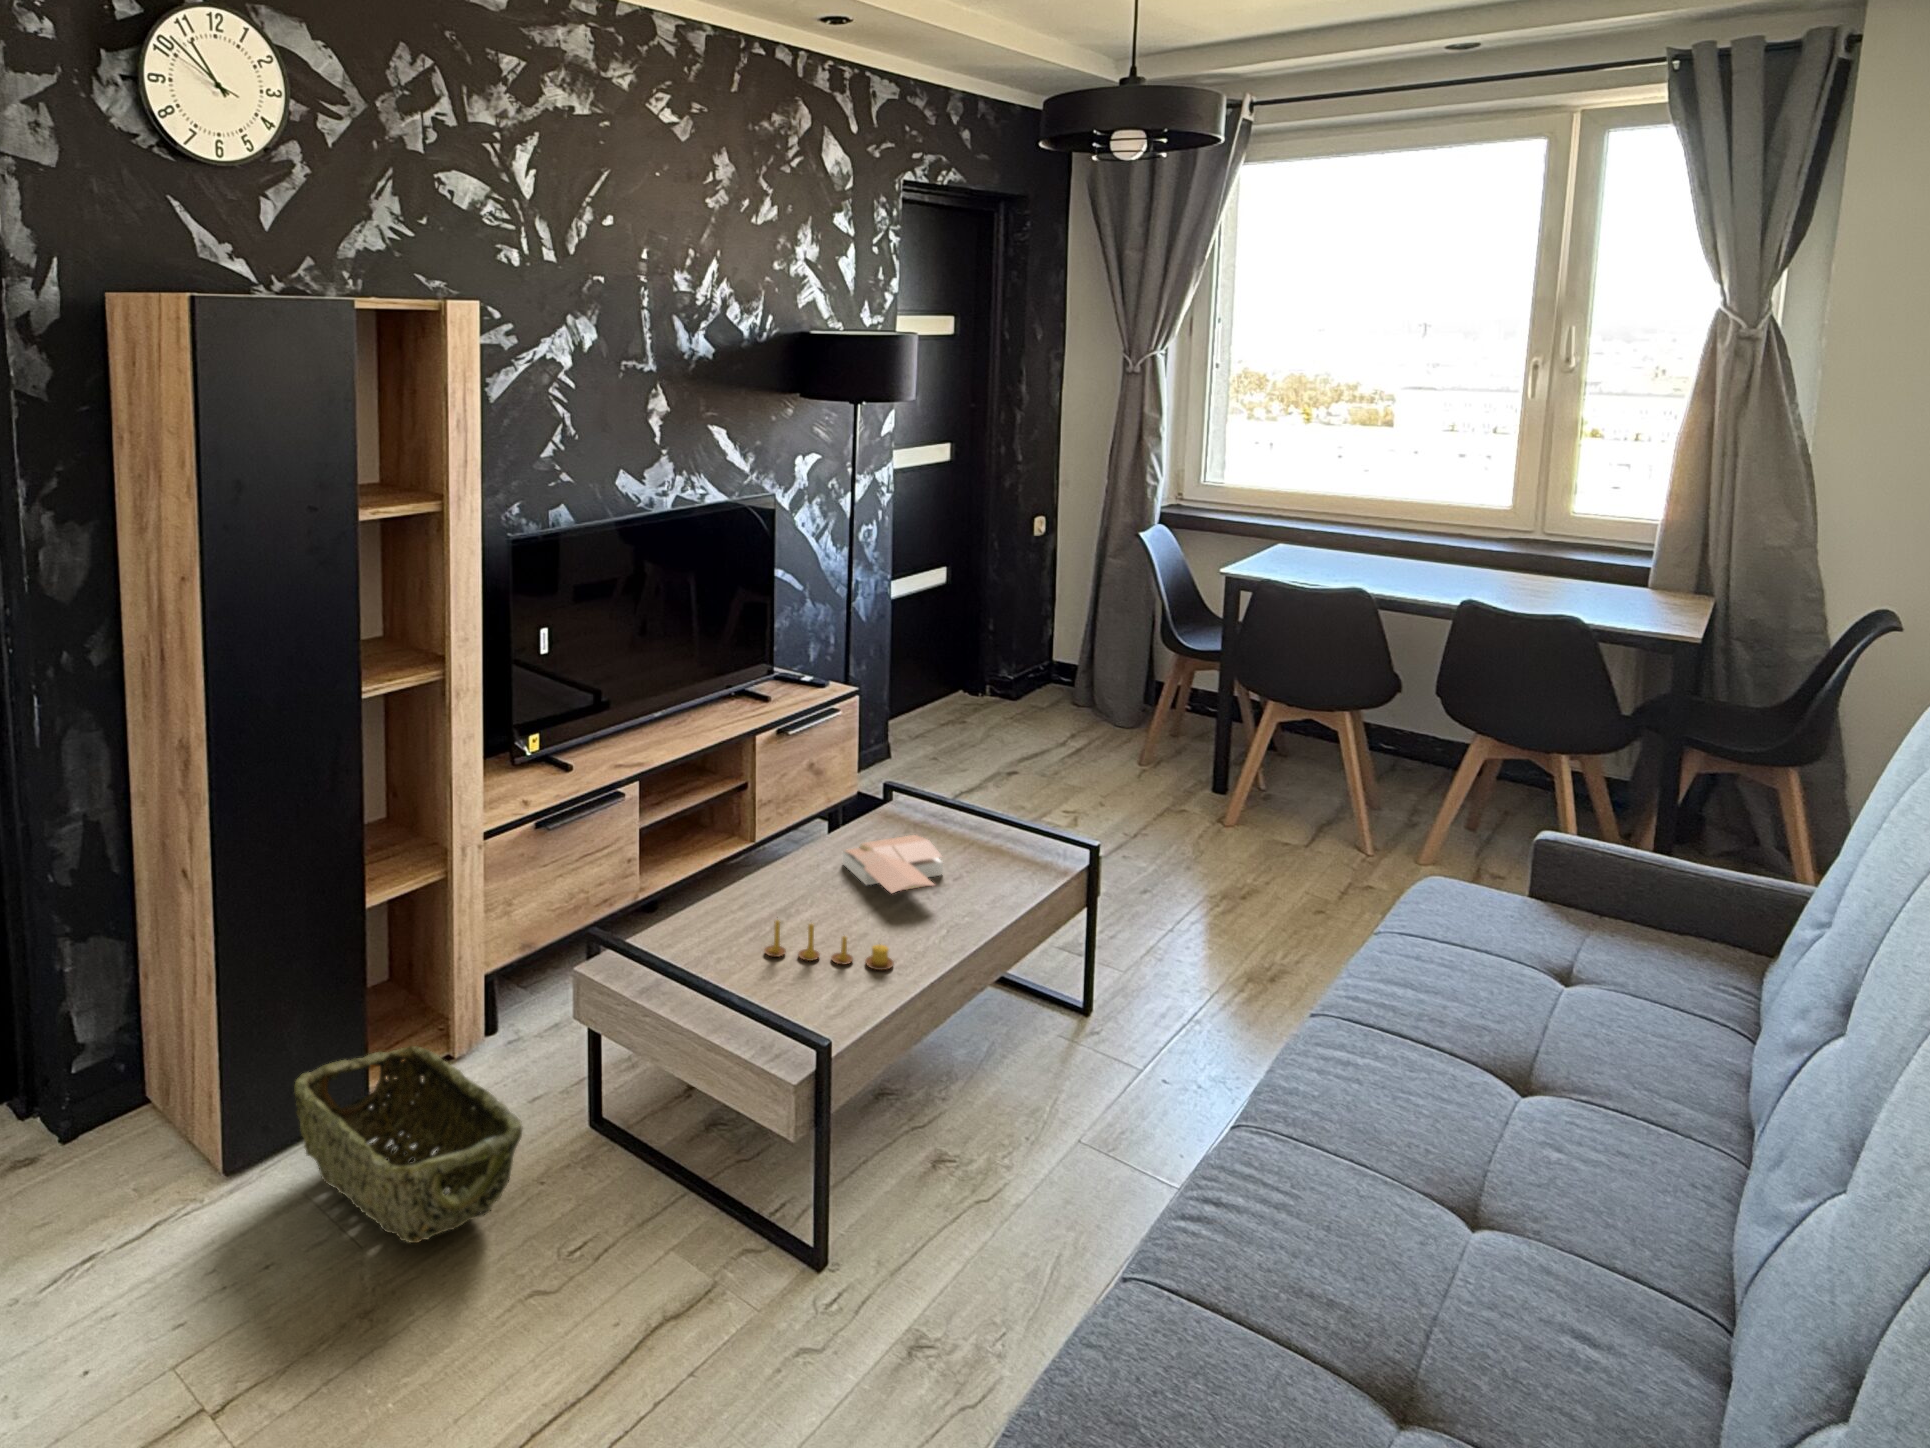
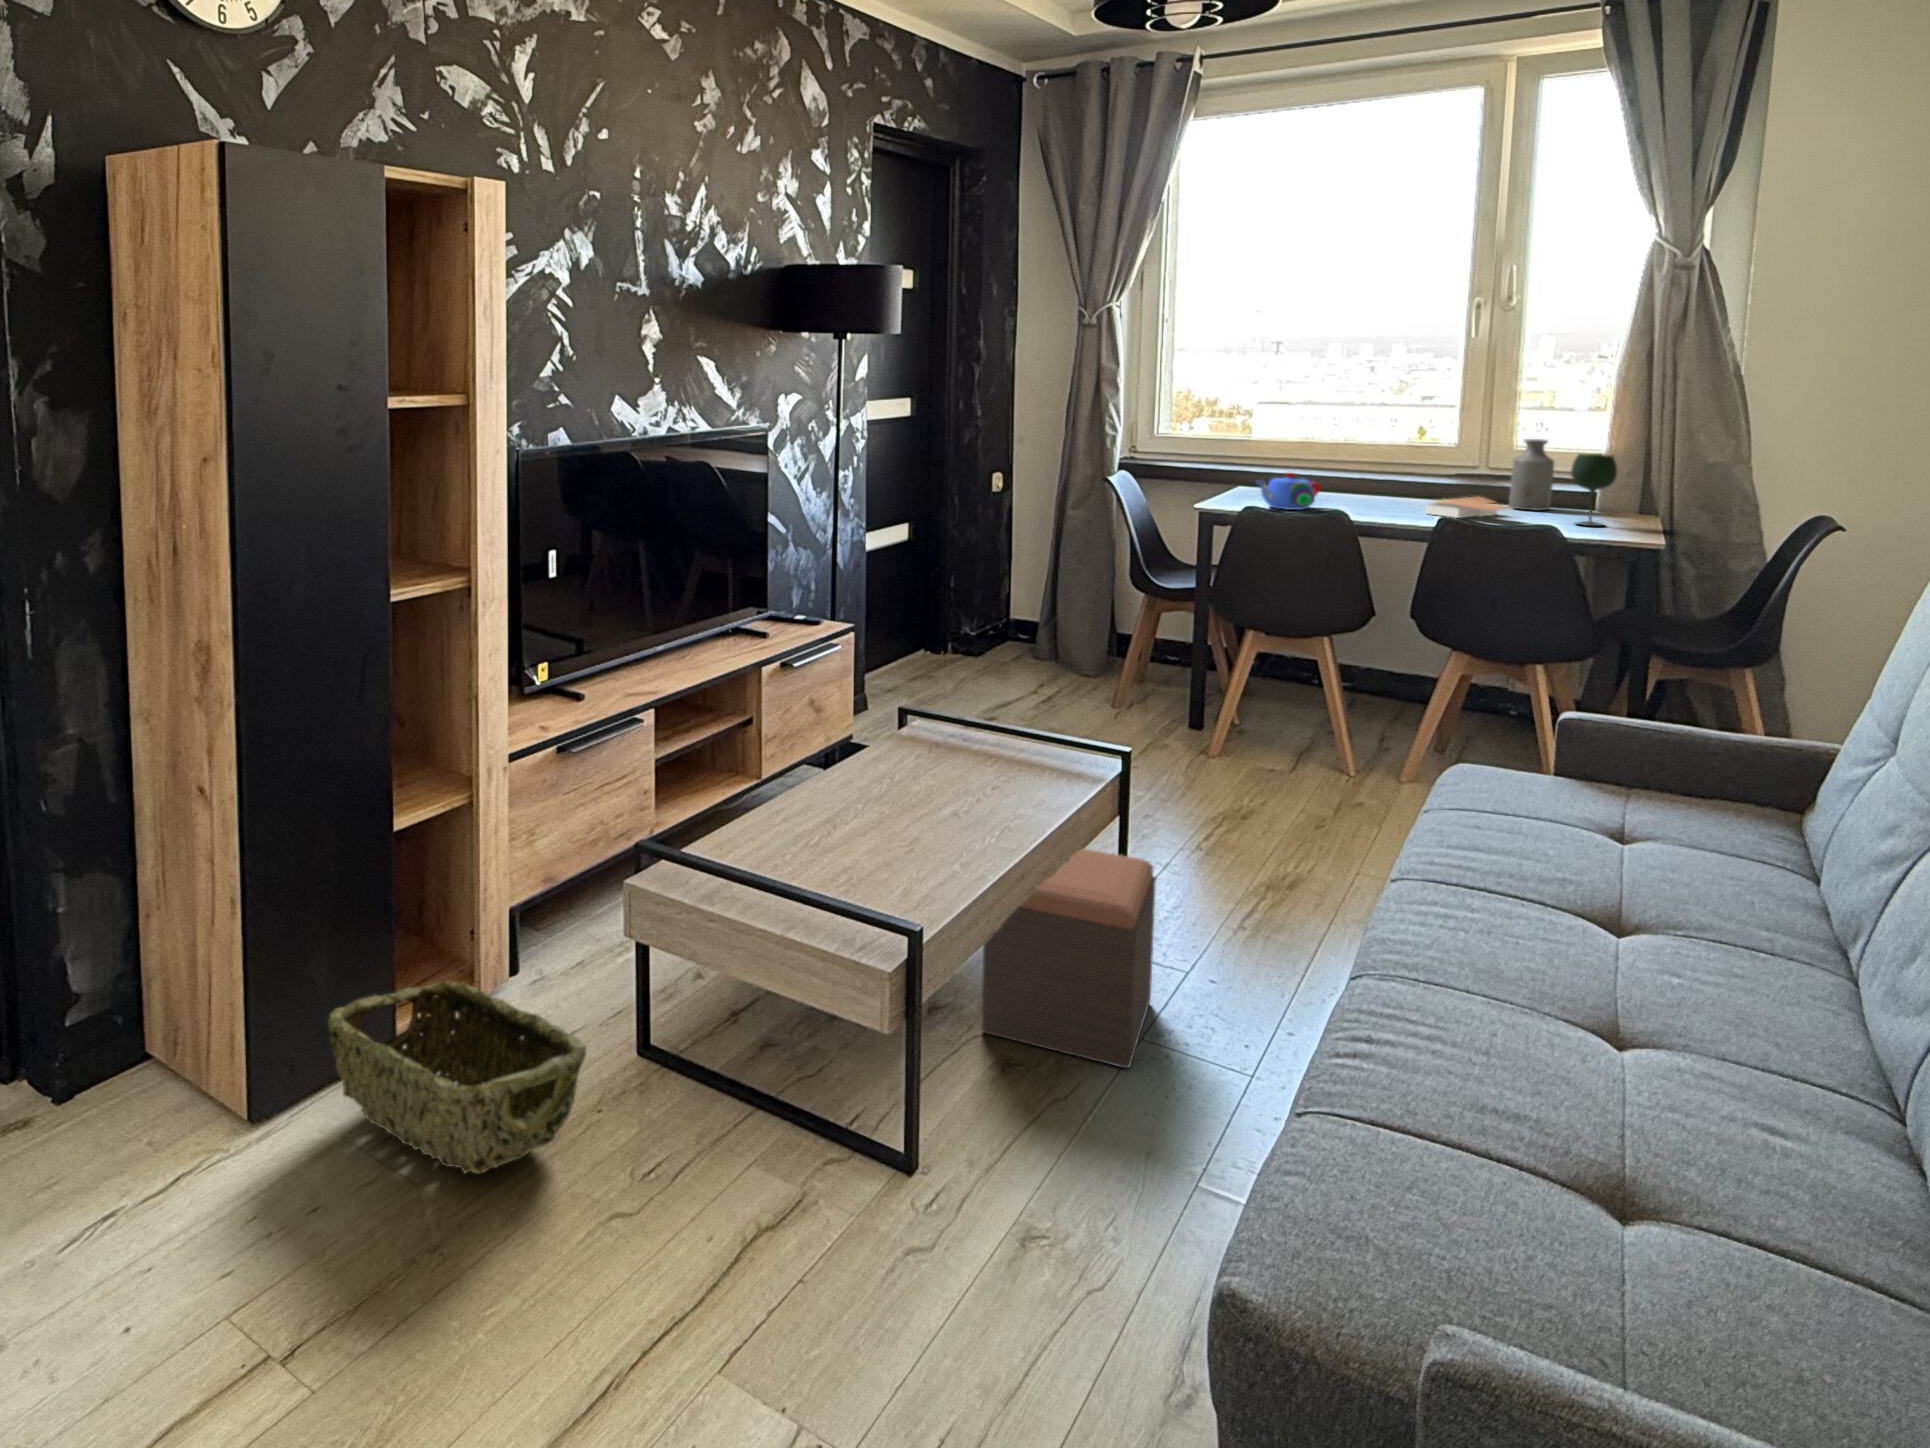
bottle: none [1558,504,1608,579] -> present [1509,439,1555,511]
wine glass: none [1617,526,1666,603] -> present [1571,454,1617,526]
teapot: none [1288,533,1358,571] -> present [1258,473,1320,510]
book: present [843,835,943,894] -> present [1425,497,1514,518]
candle: present [765,920,894,970] -> none [823,821,960,870]
footstool: none [922,930,1103,1170] -> present [981,849,1156,1069]

